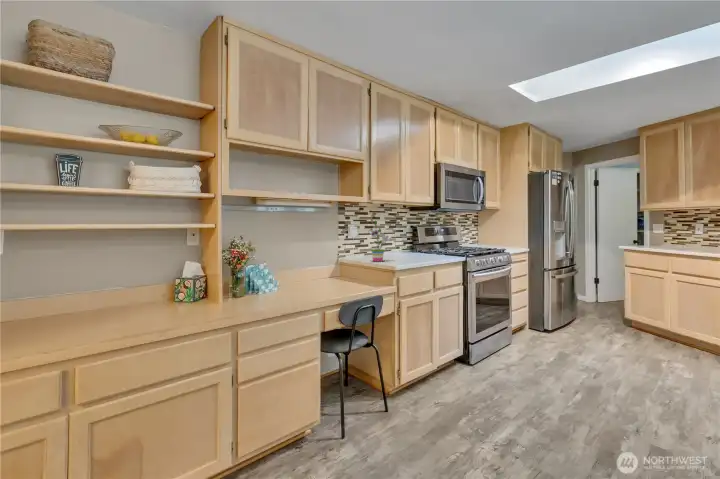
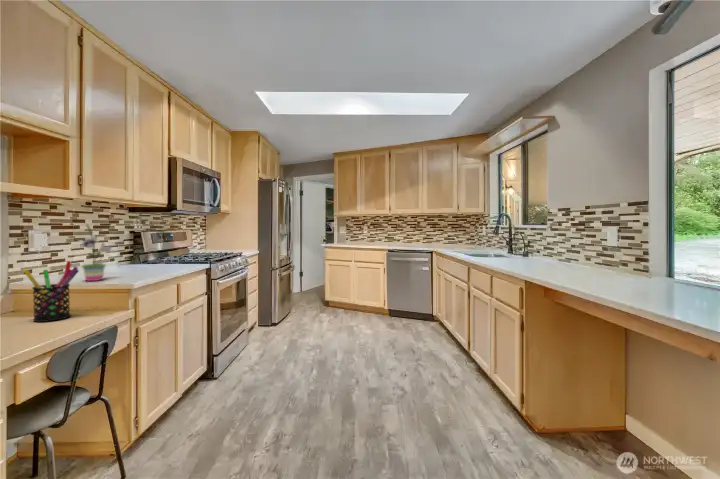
pen holder: none [338,245,365,285] -> present [24,261,79,322]

